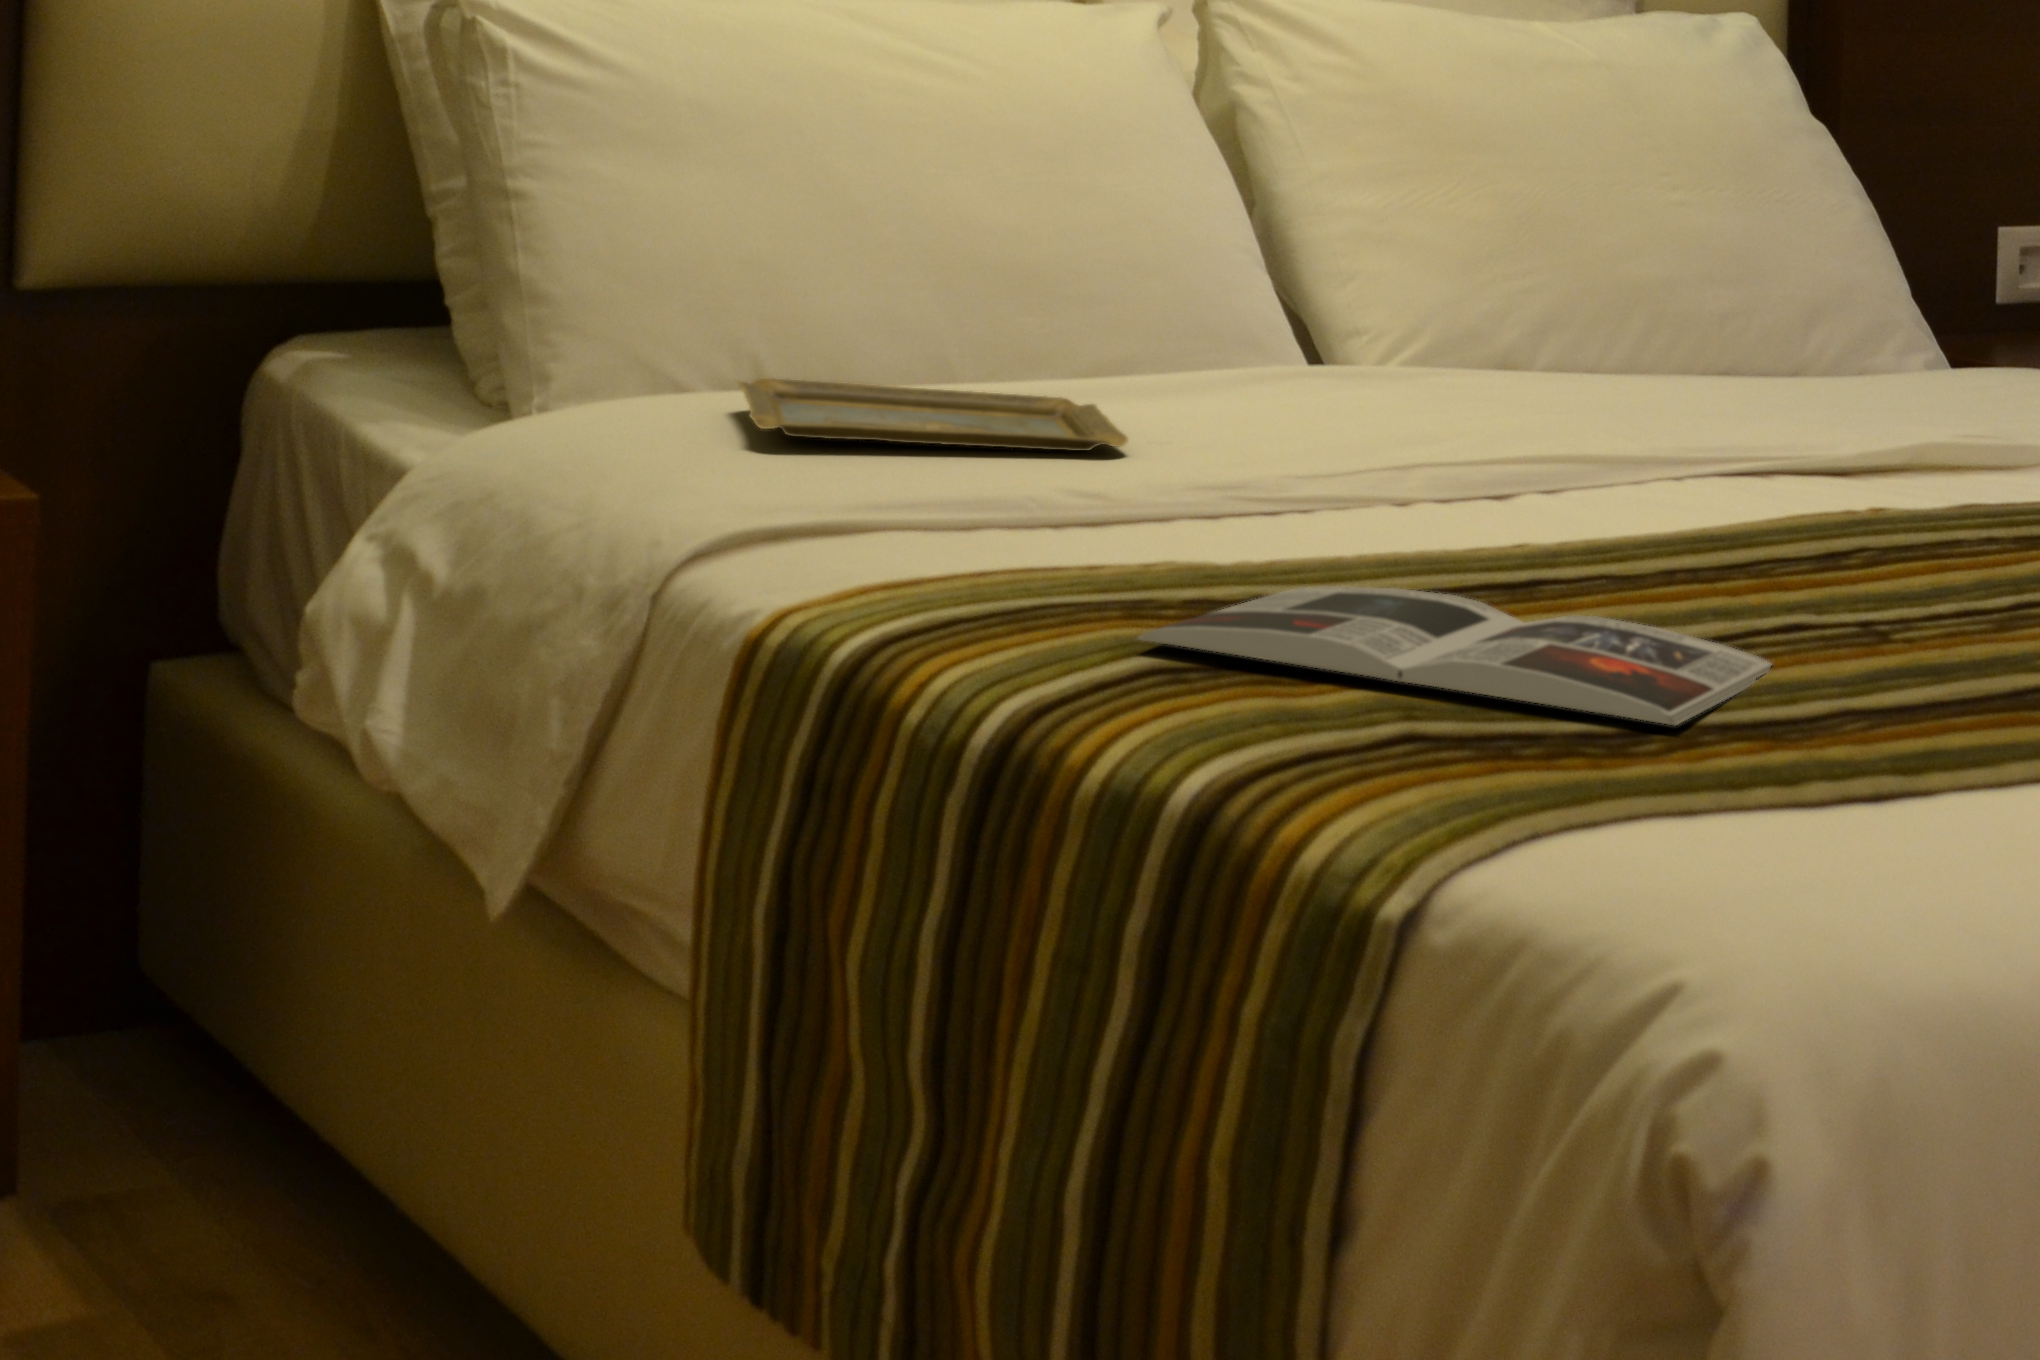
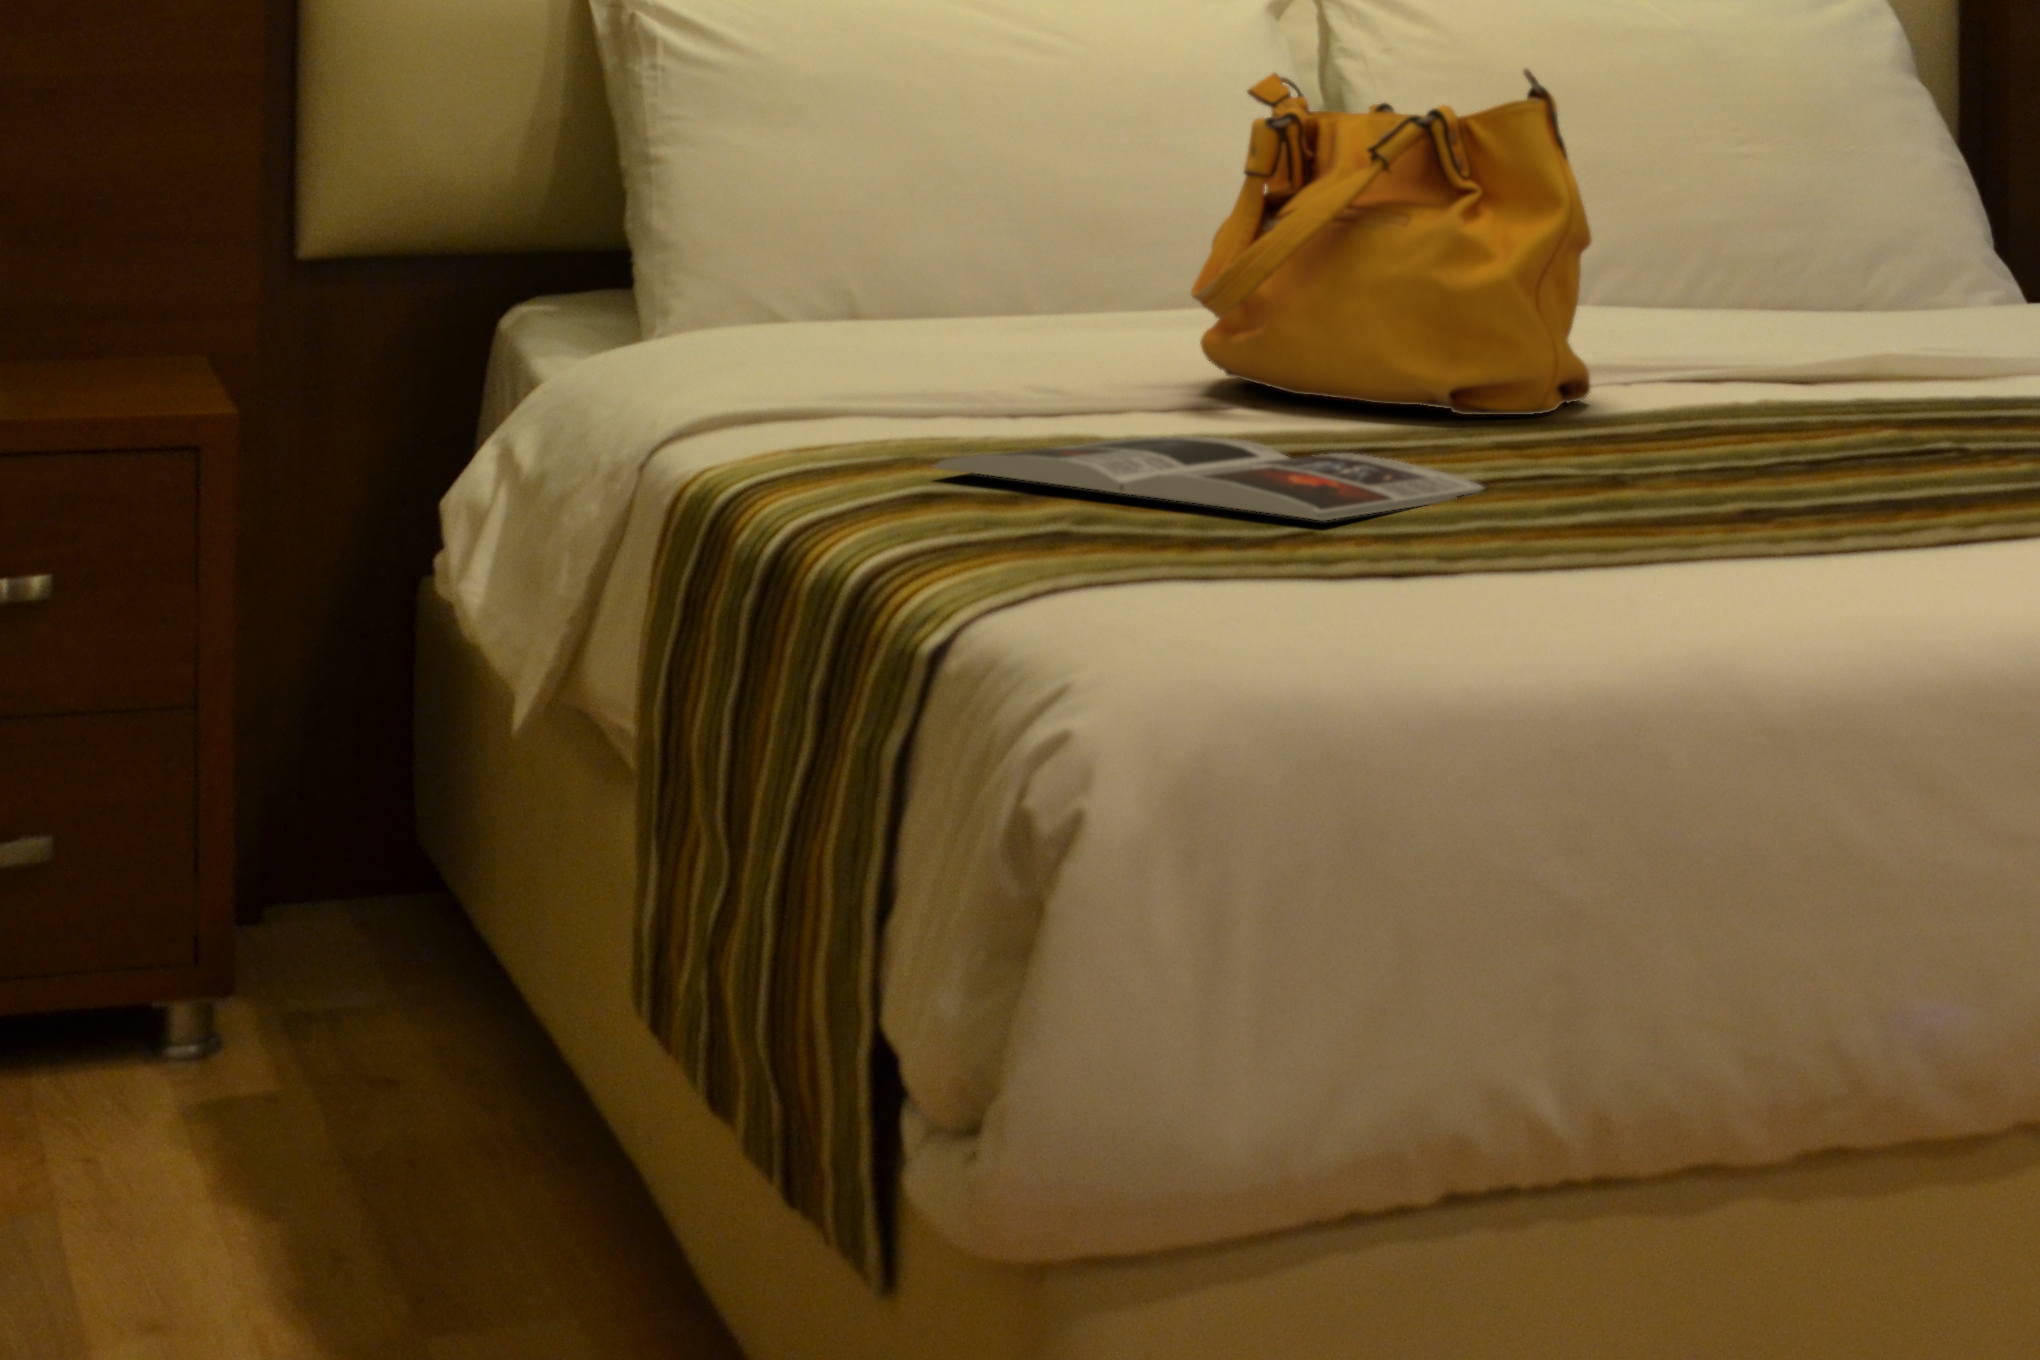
handbag: none [1276,133,1743,545] -> present [1191,69,1591,415]
tray: present [737,378,1128,451] -> none [785,307,1119,358]

